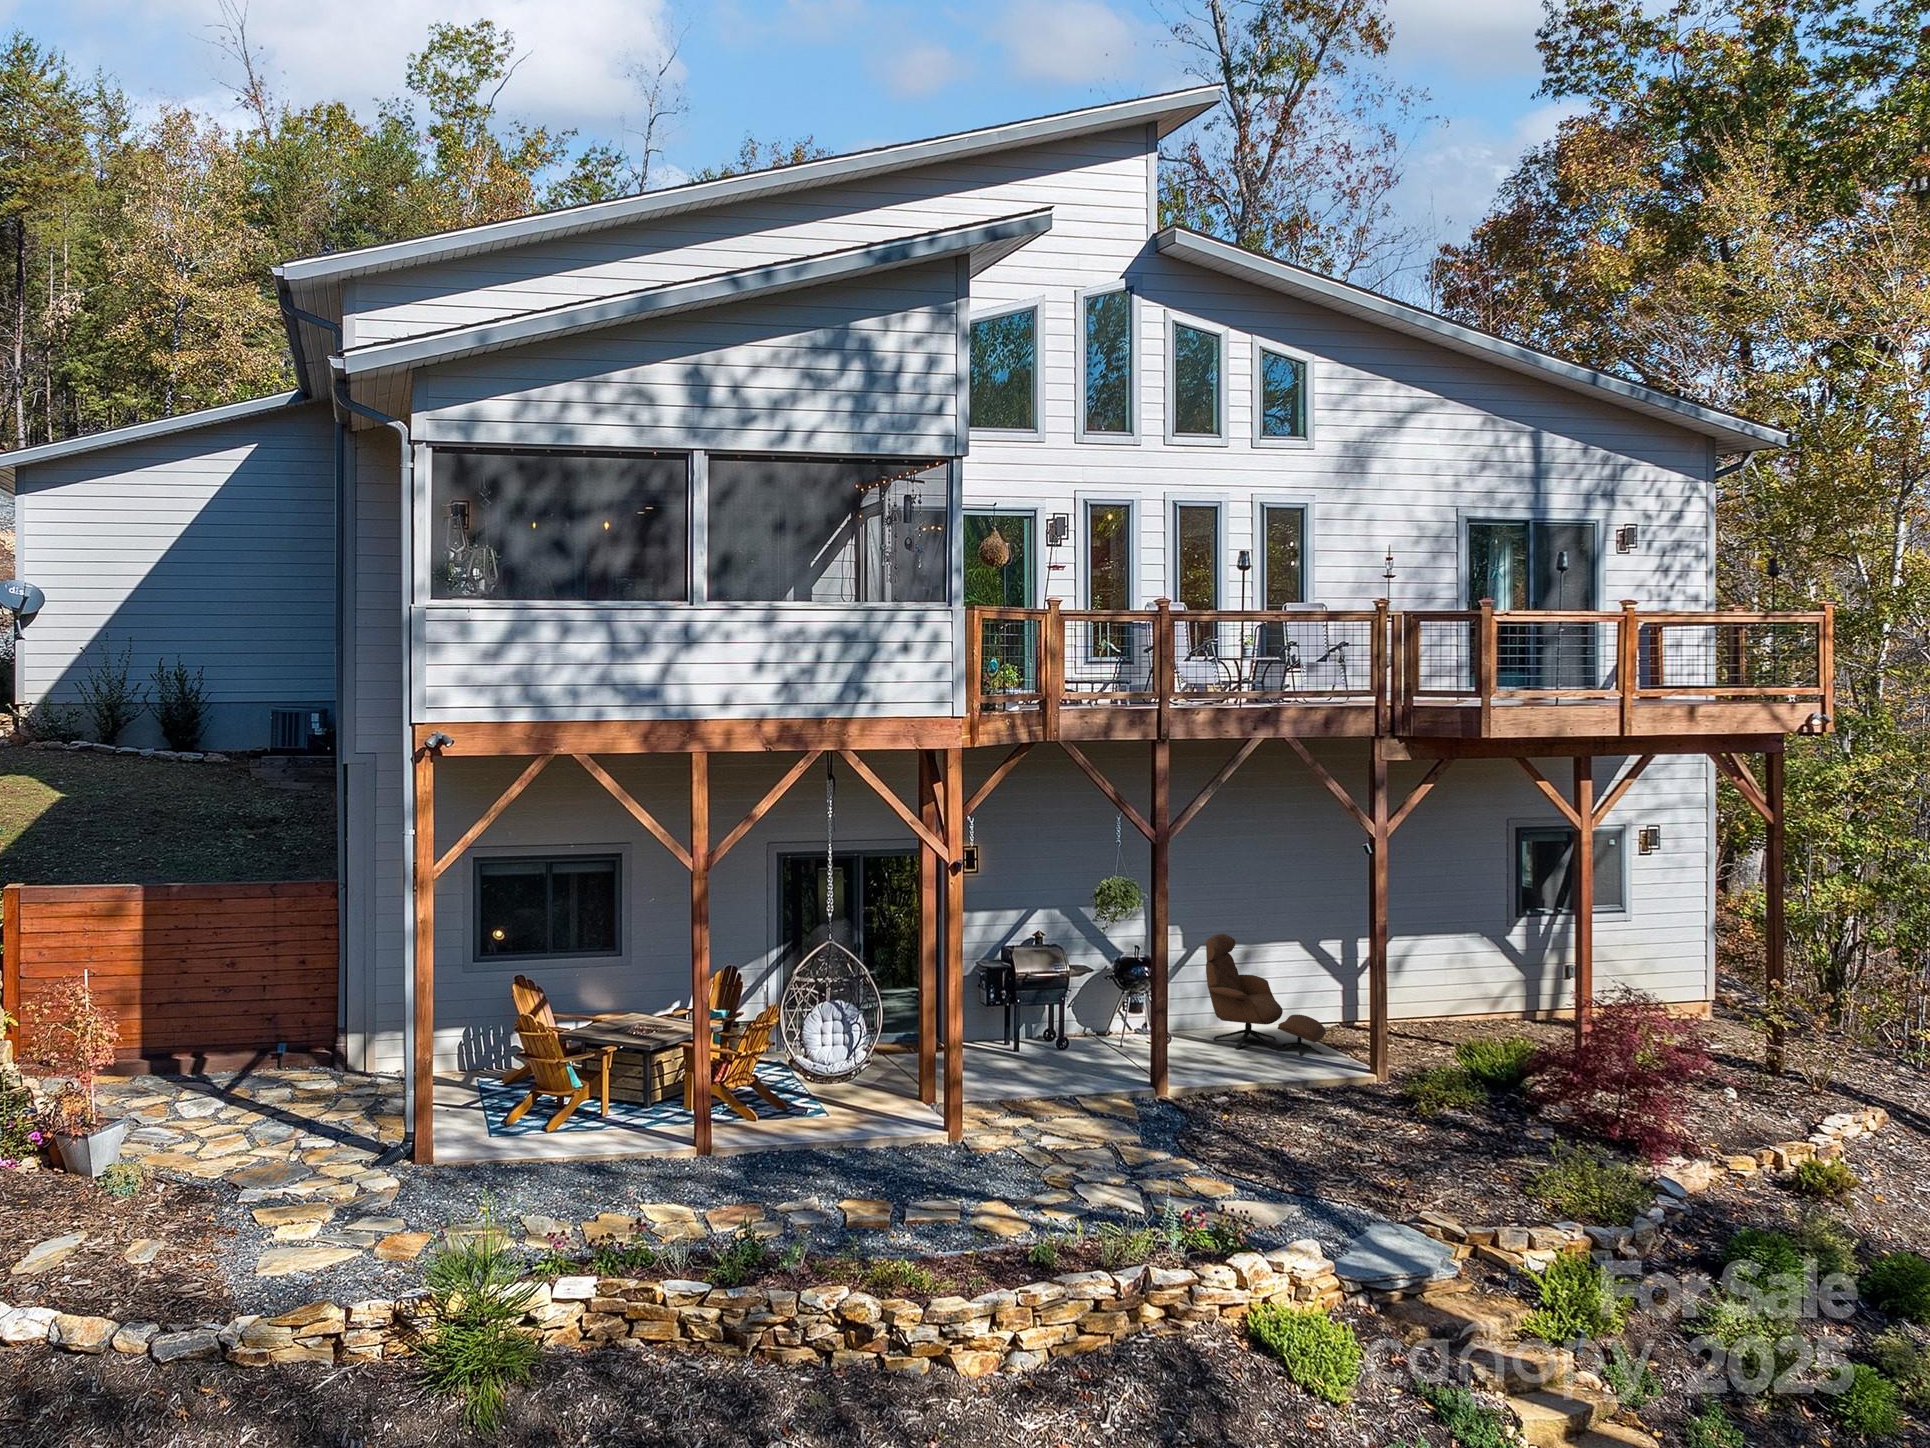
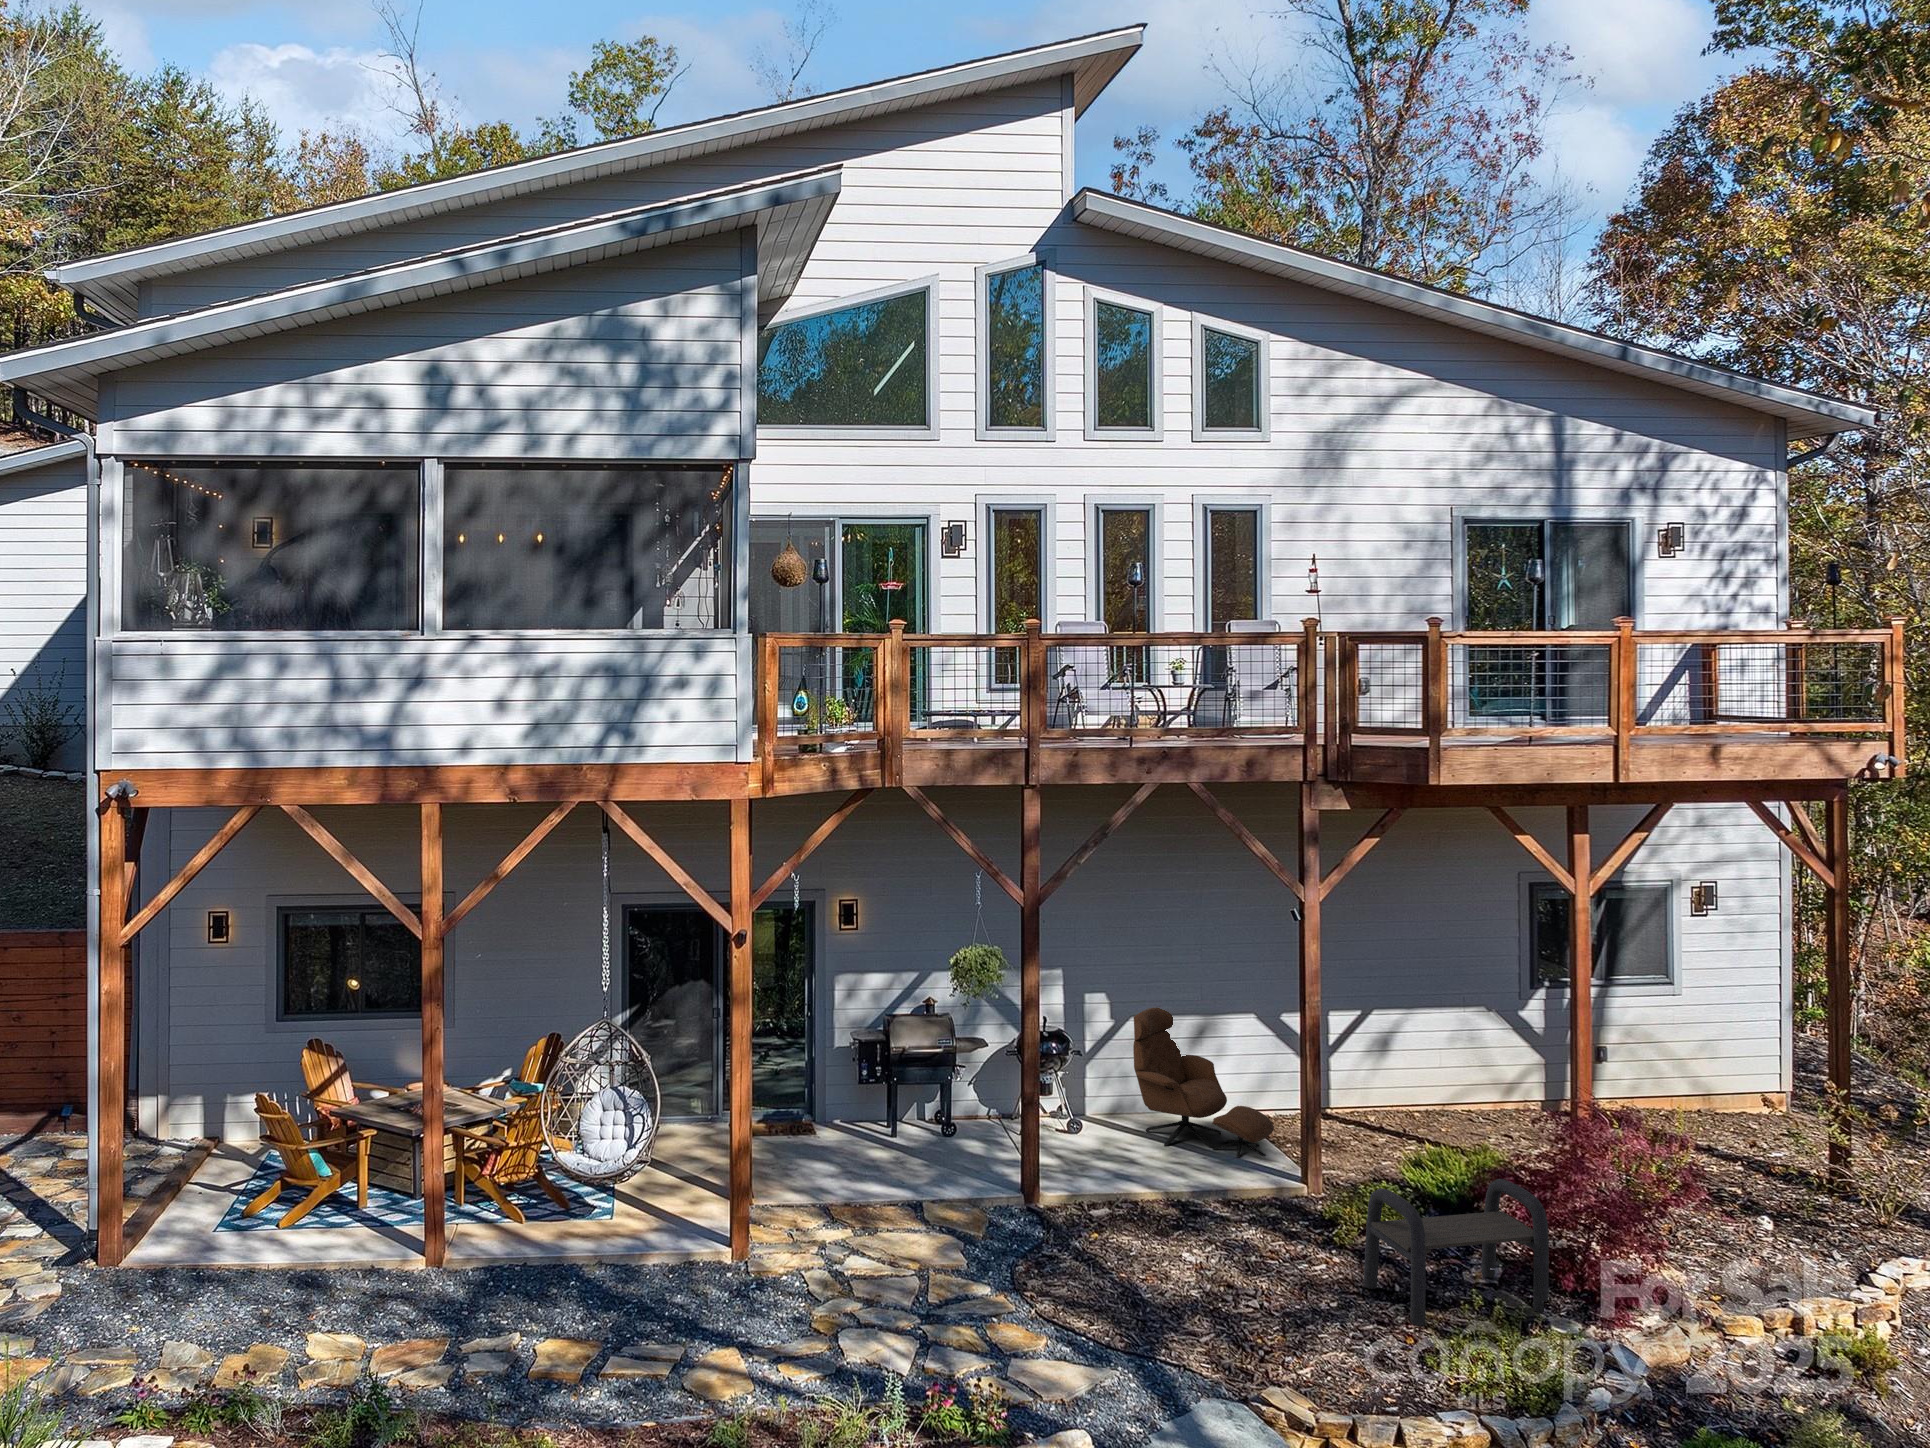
bench: none [1456,1048,1602,1160] -> present [1364,1179,1549,1326]

